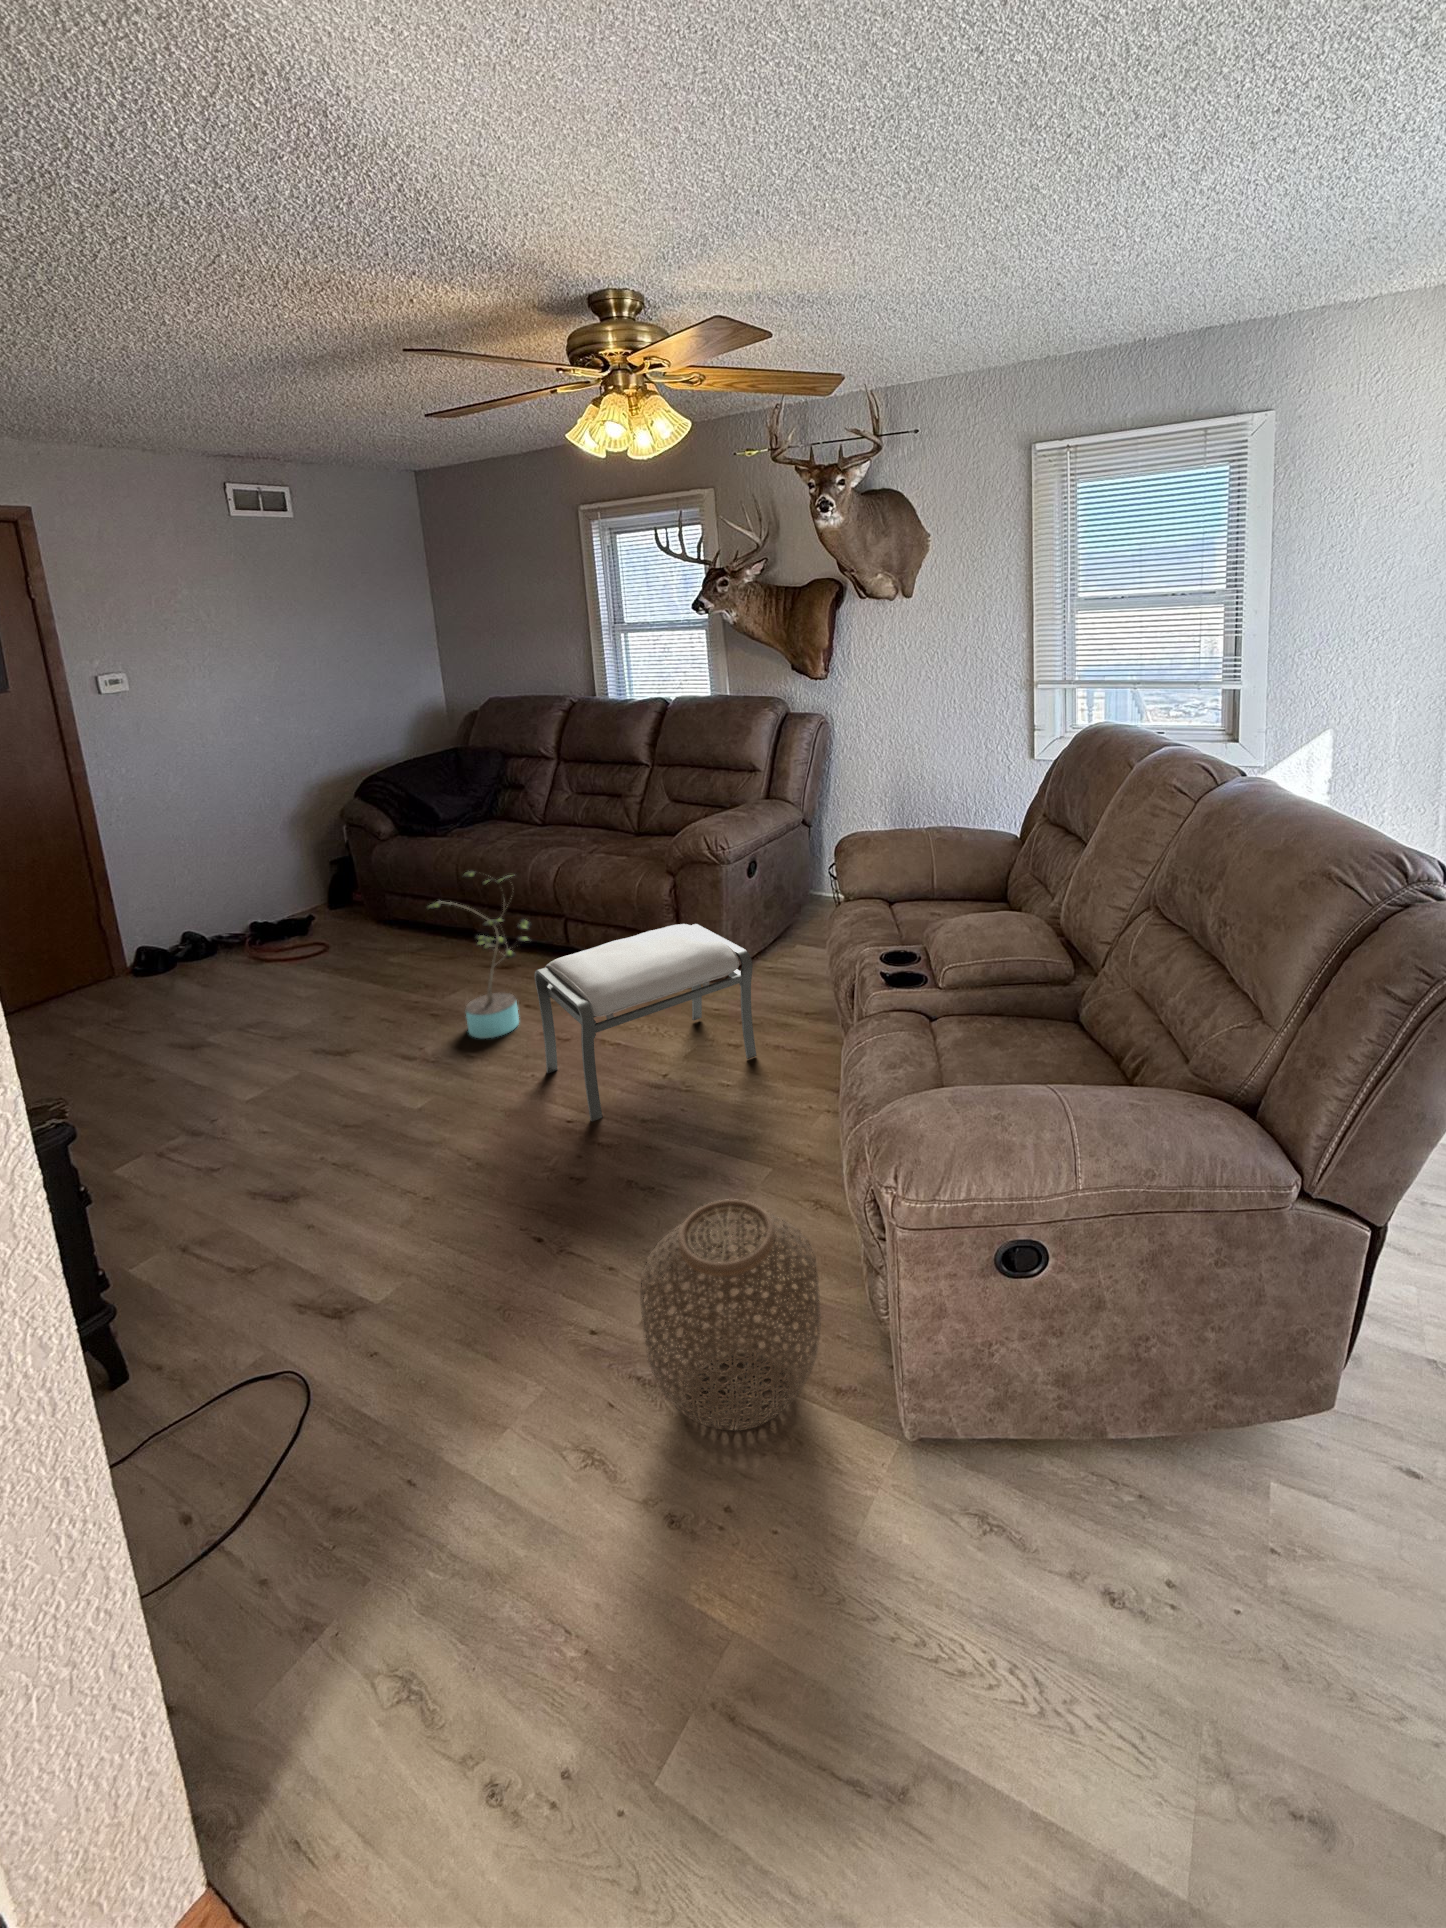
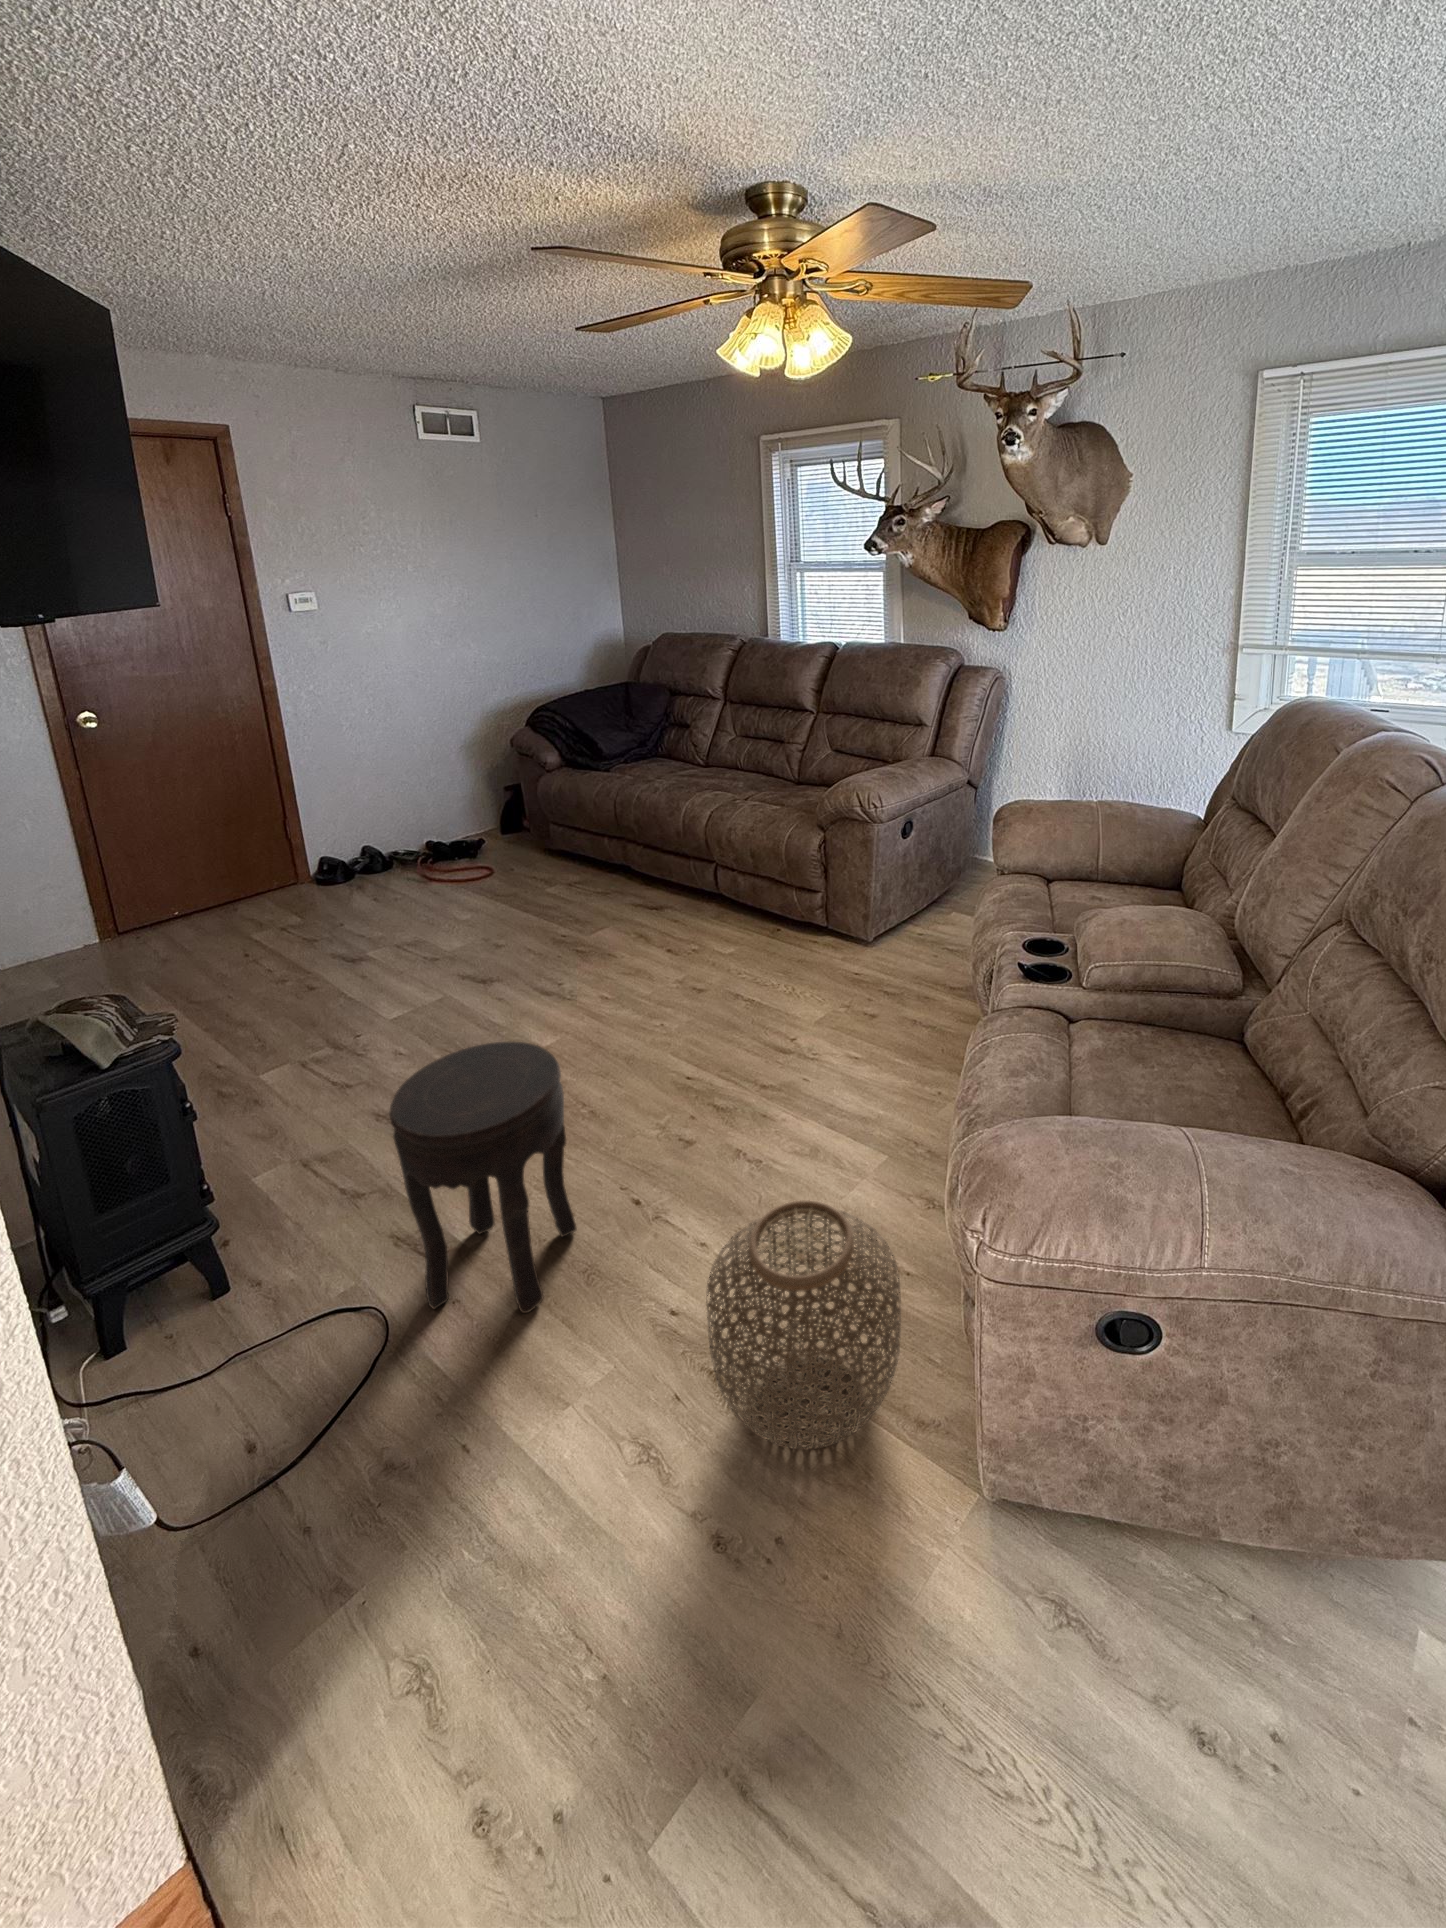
potted plant: present [426,871,531,1038] -> none [568,808,671,976]
ottoman: present [535,924,757,1122] -> none [665,880,887,1078]
side table: none [303,1092,486,1369] -> present [389,1041,577,1313]

